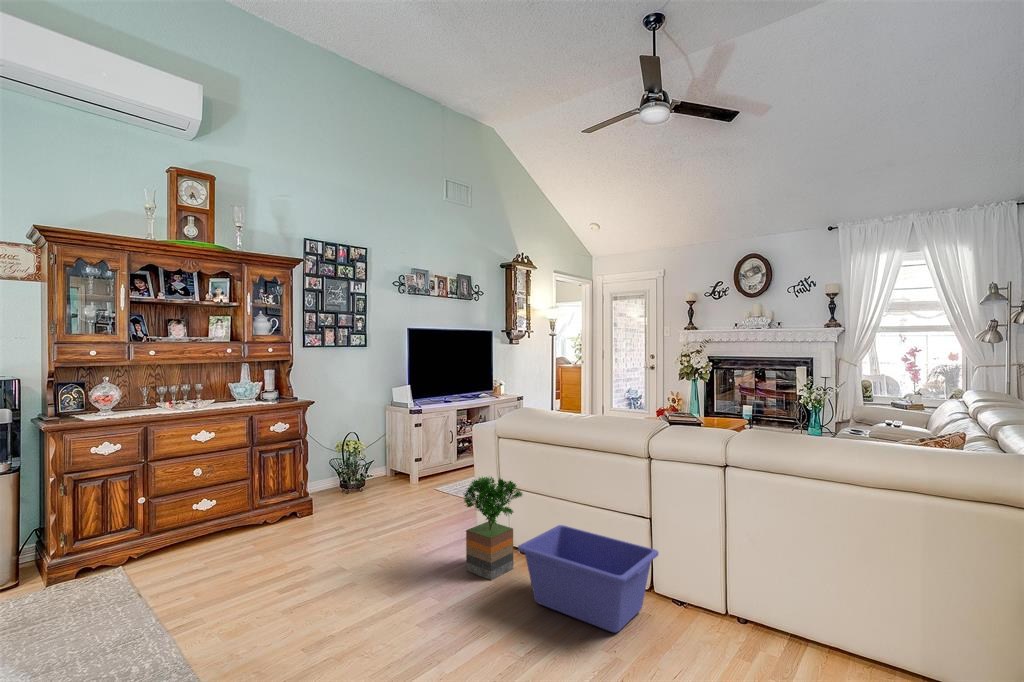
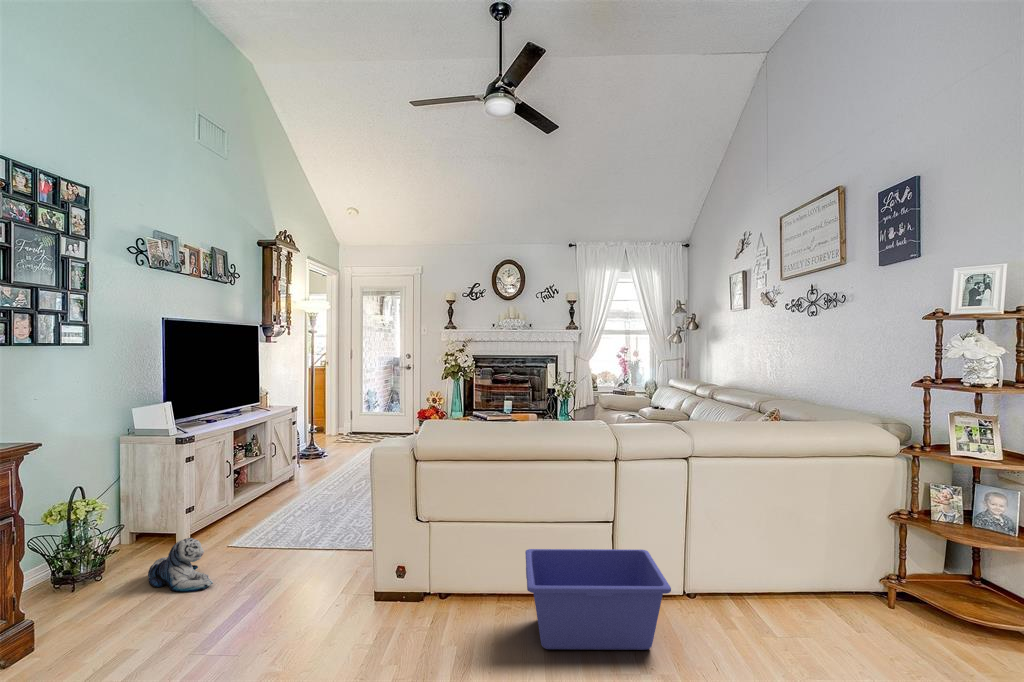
plush toy: none [378,475,407,509] -> present [148,538,213,592]
potted tree: present [463,477,522,580] -> none [405,508,485,643]

